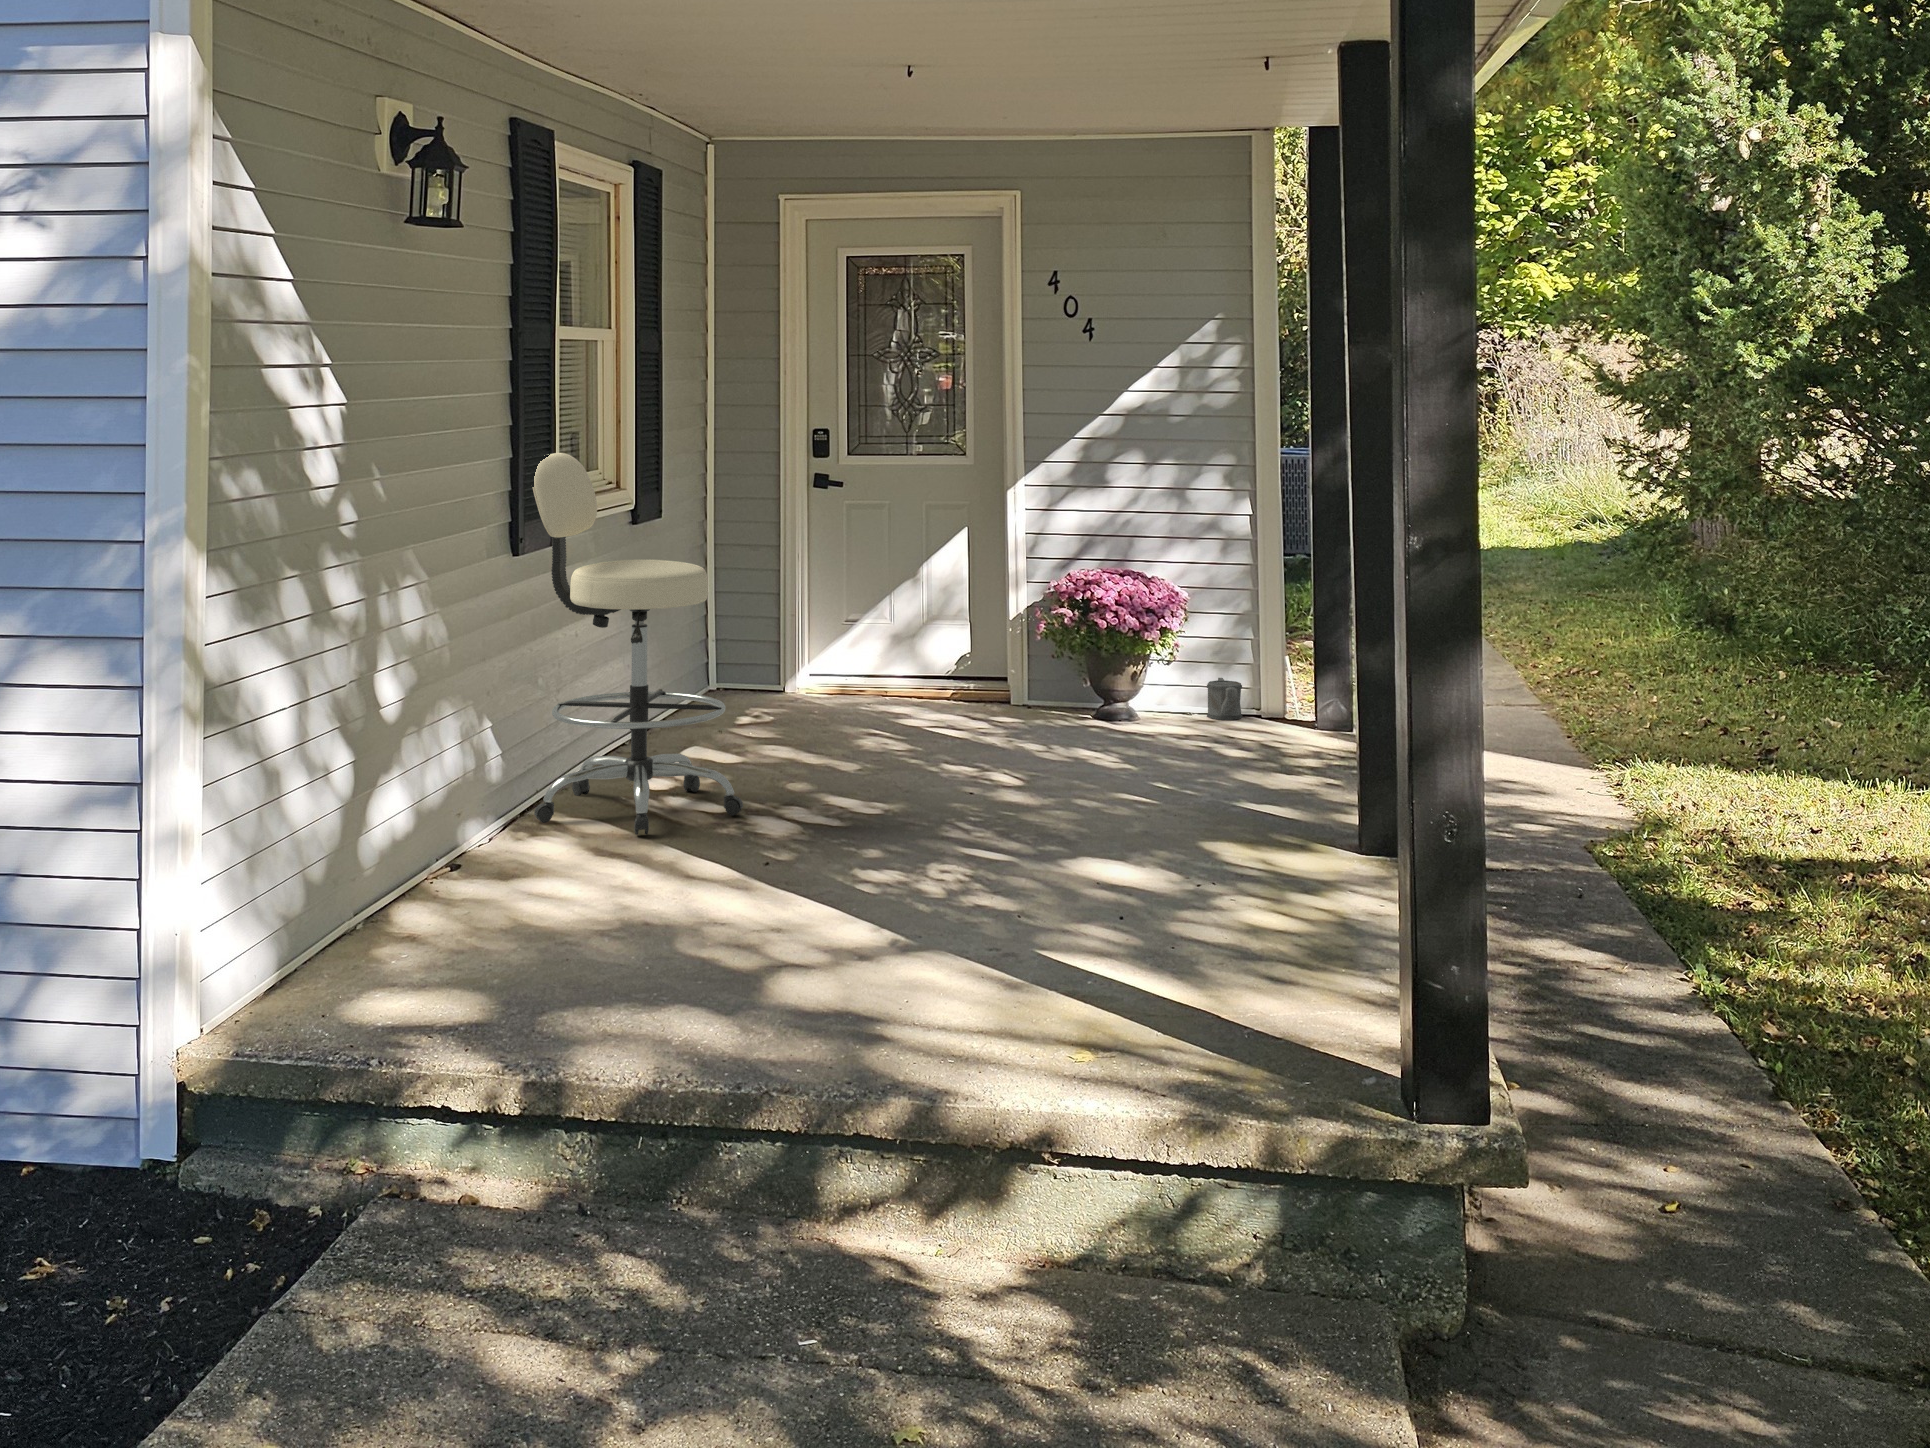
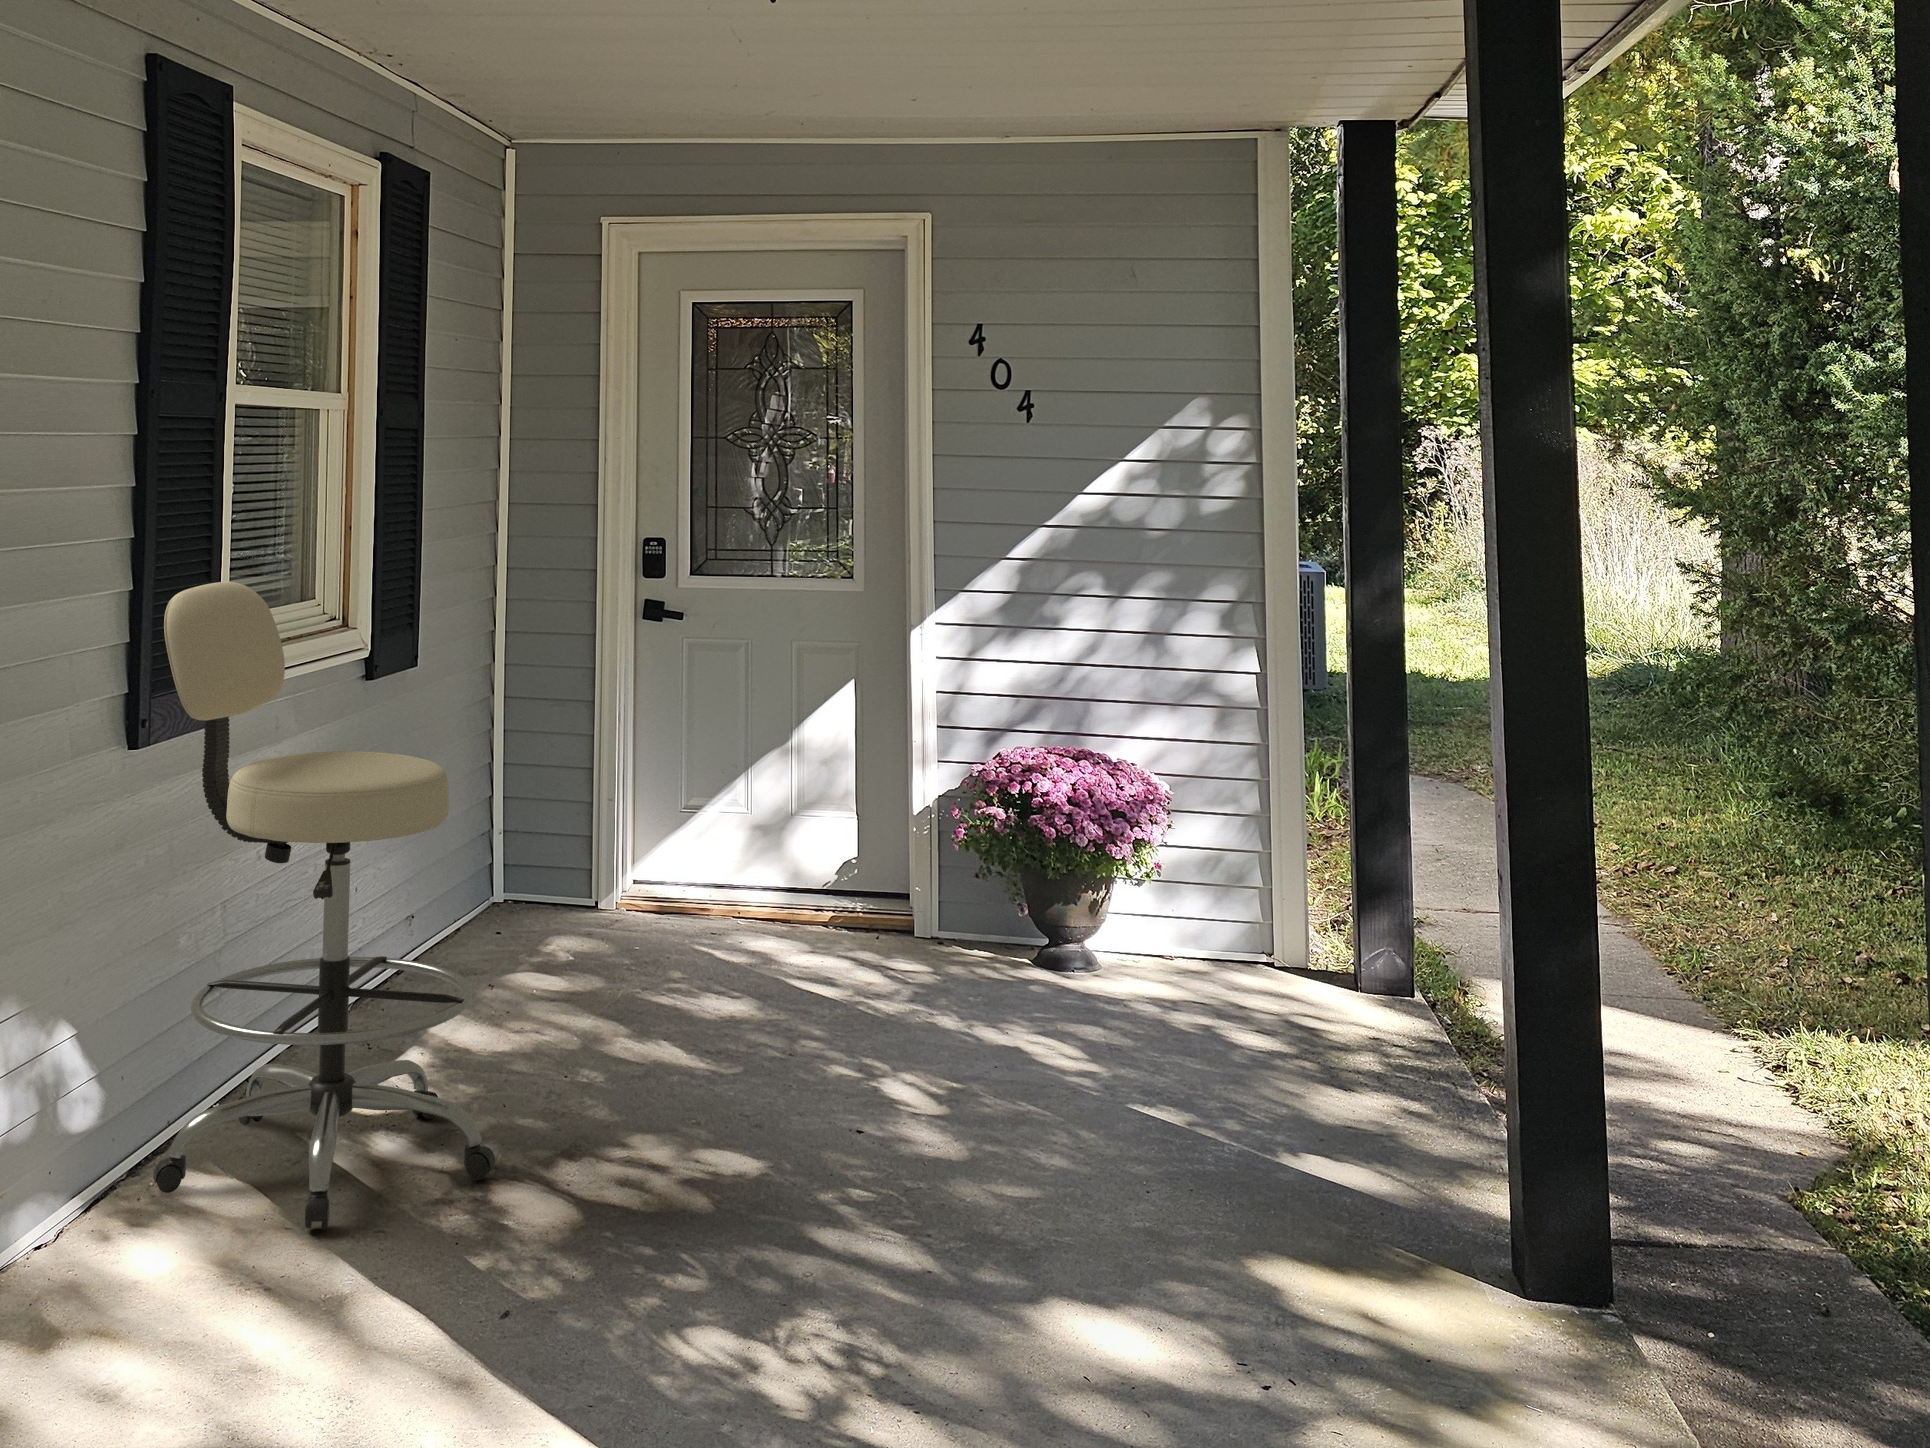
watering can: present [1207,678,1242,720] -> none [1196,904,1247,971]

